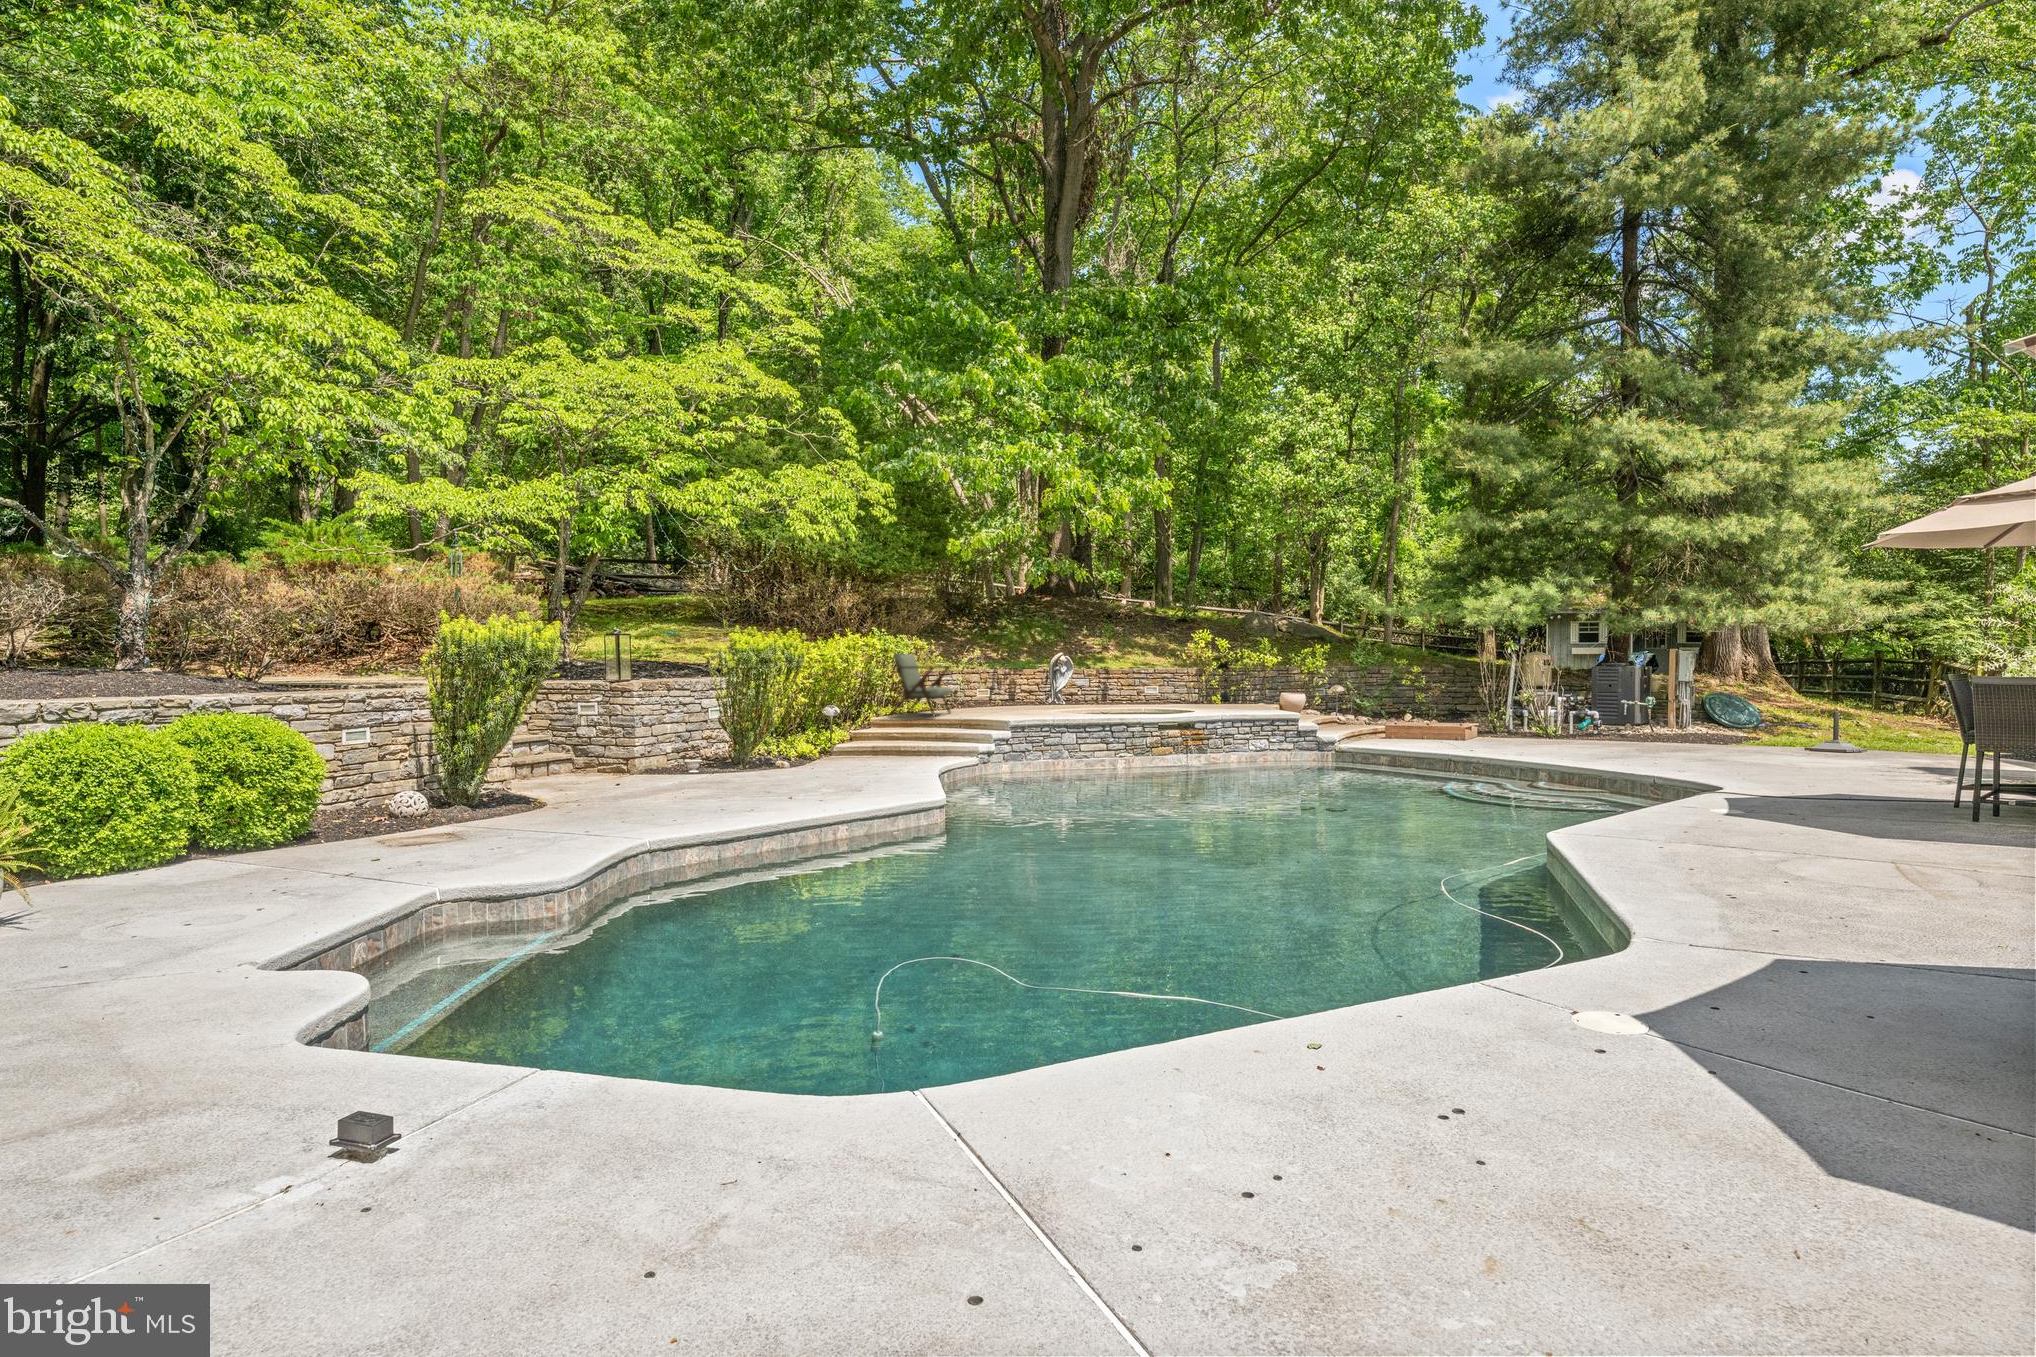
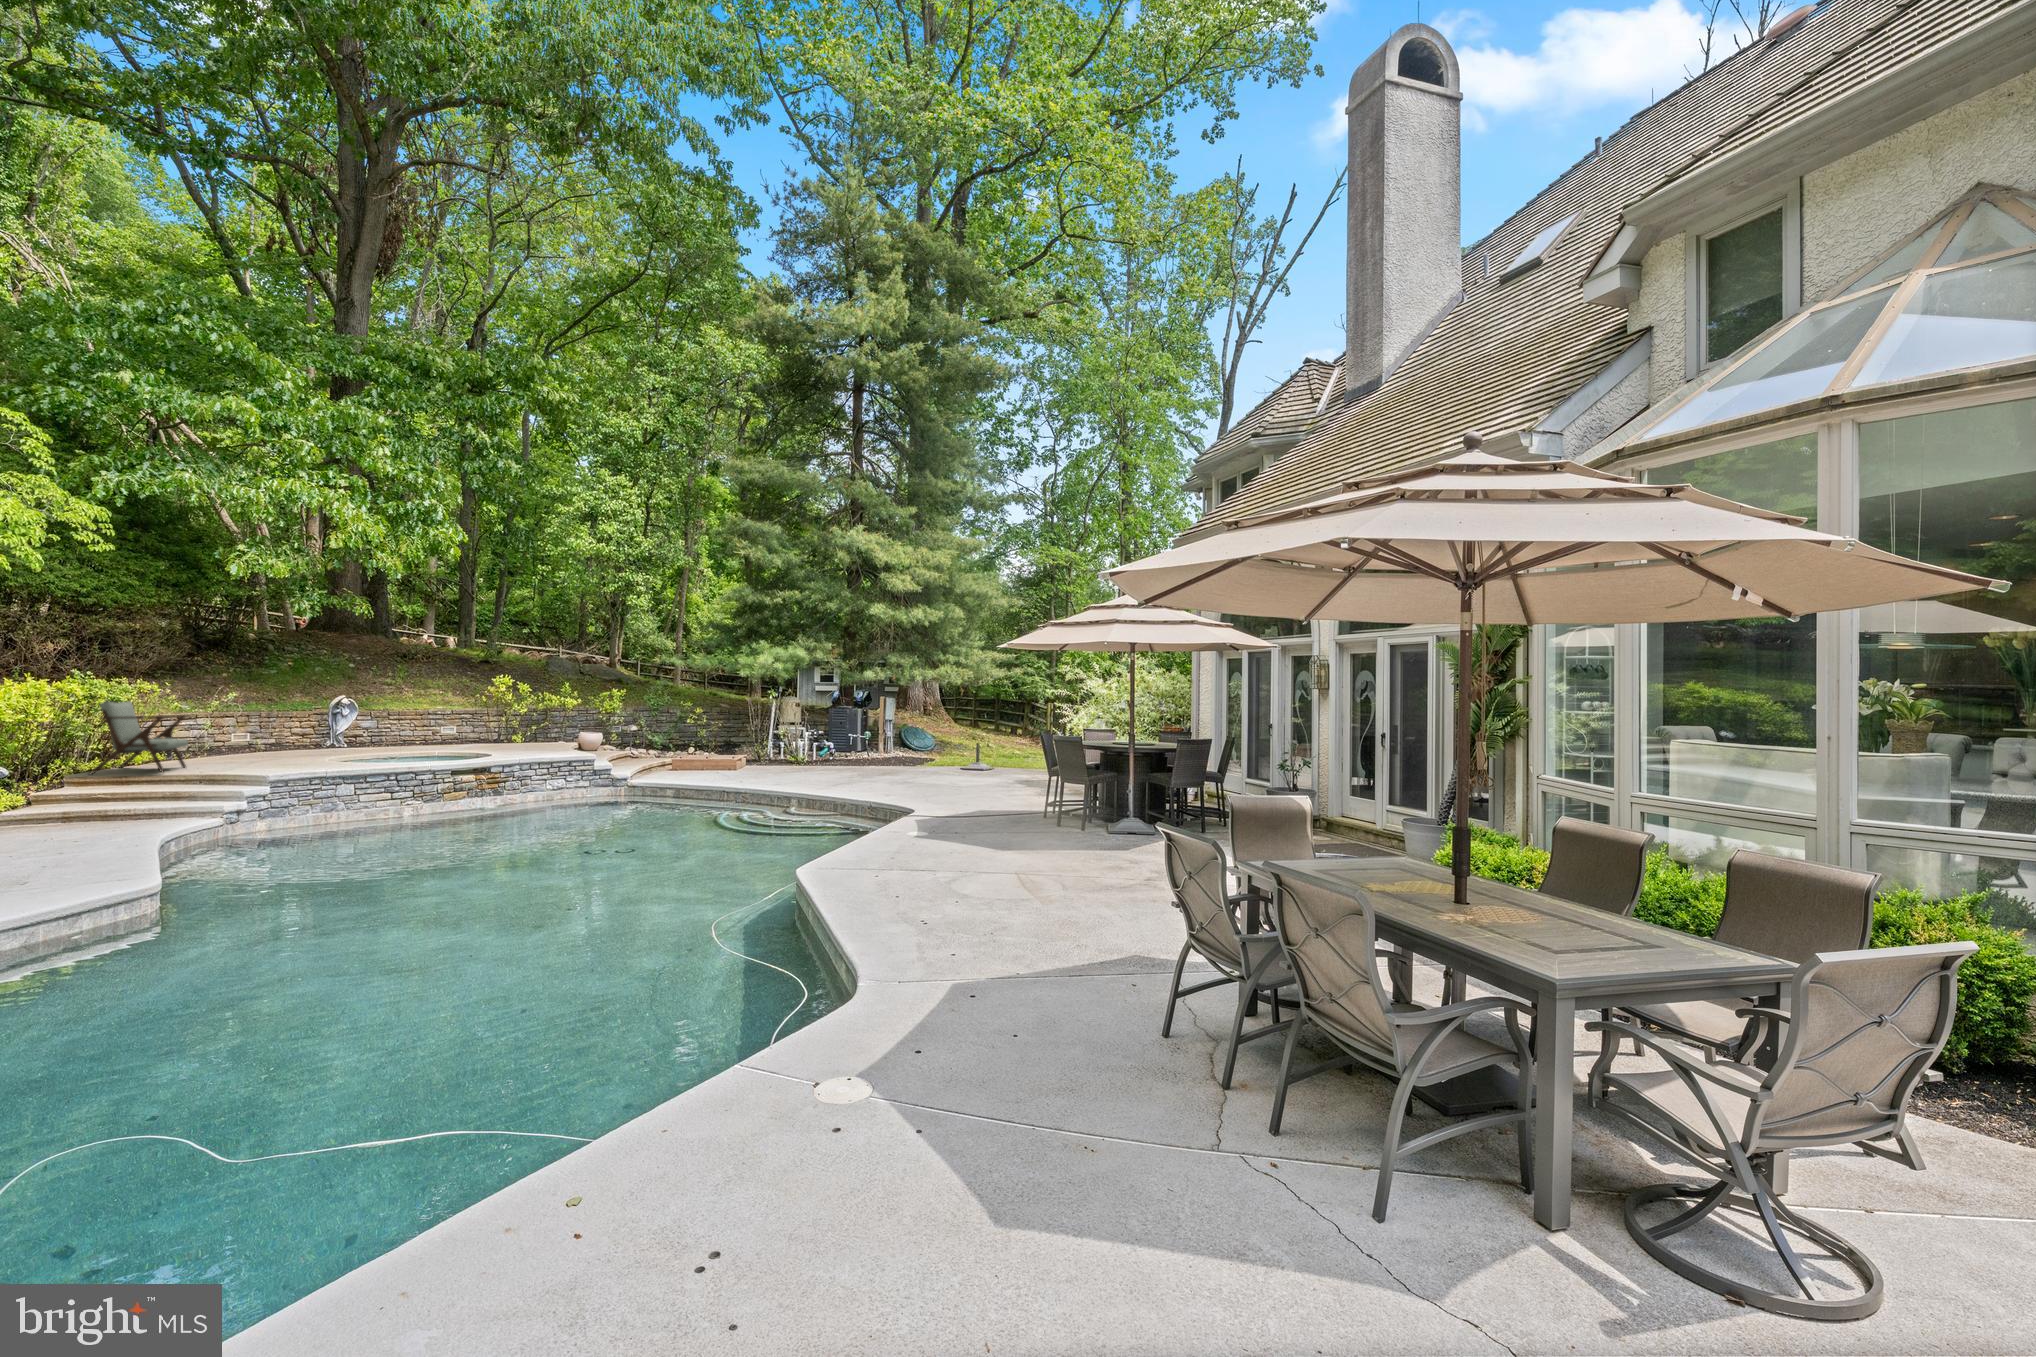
potted plant: present [1212,655,1238,701] -> none [512,699,546,743]

